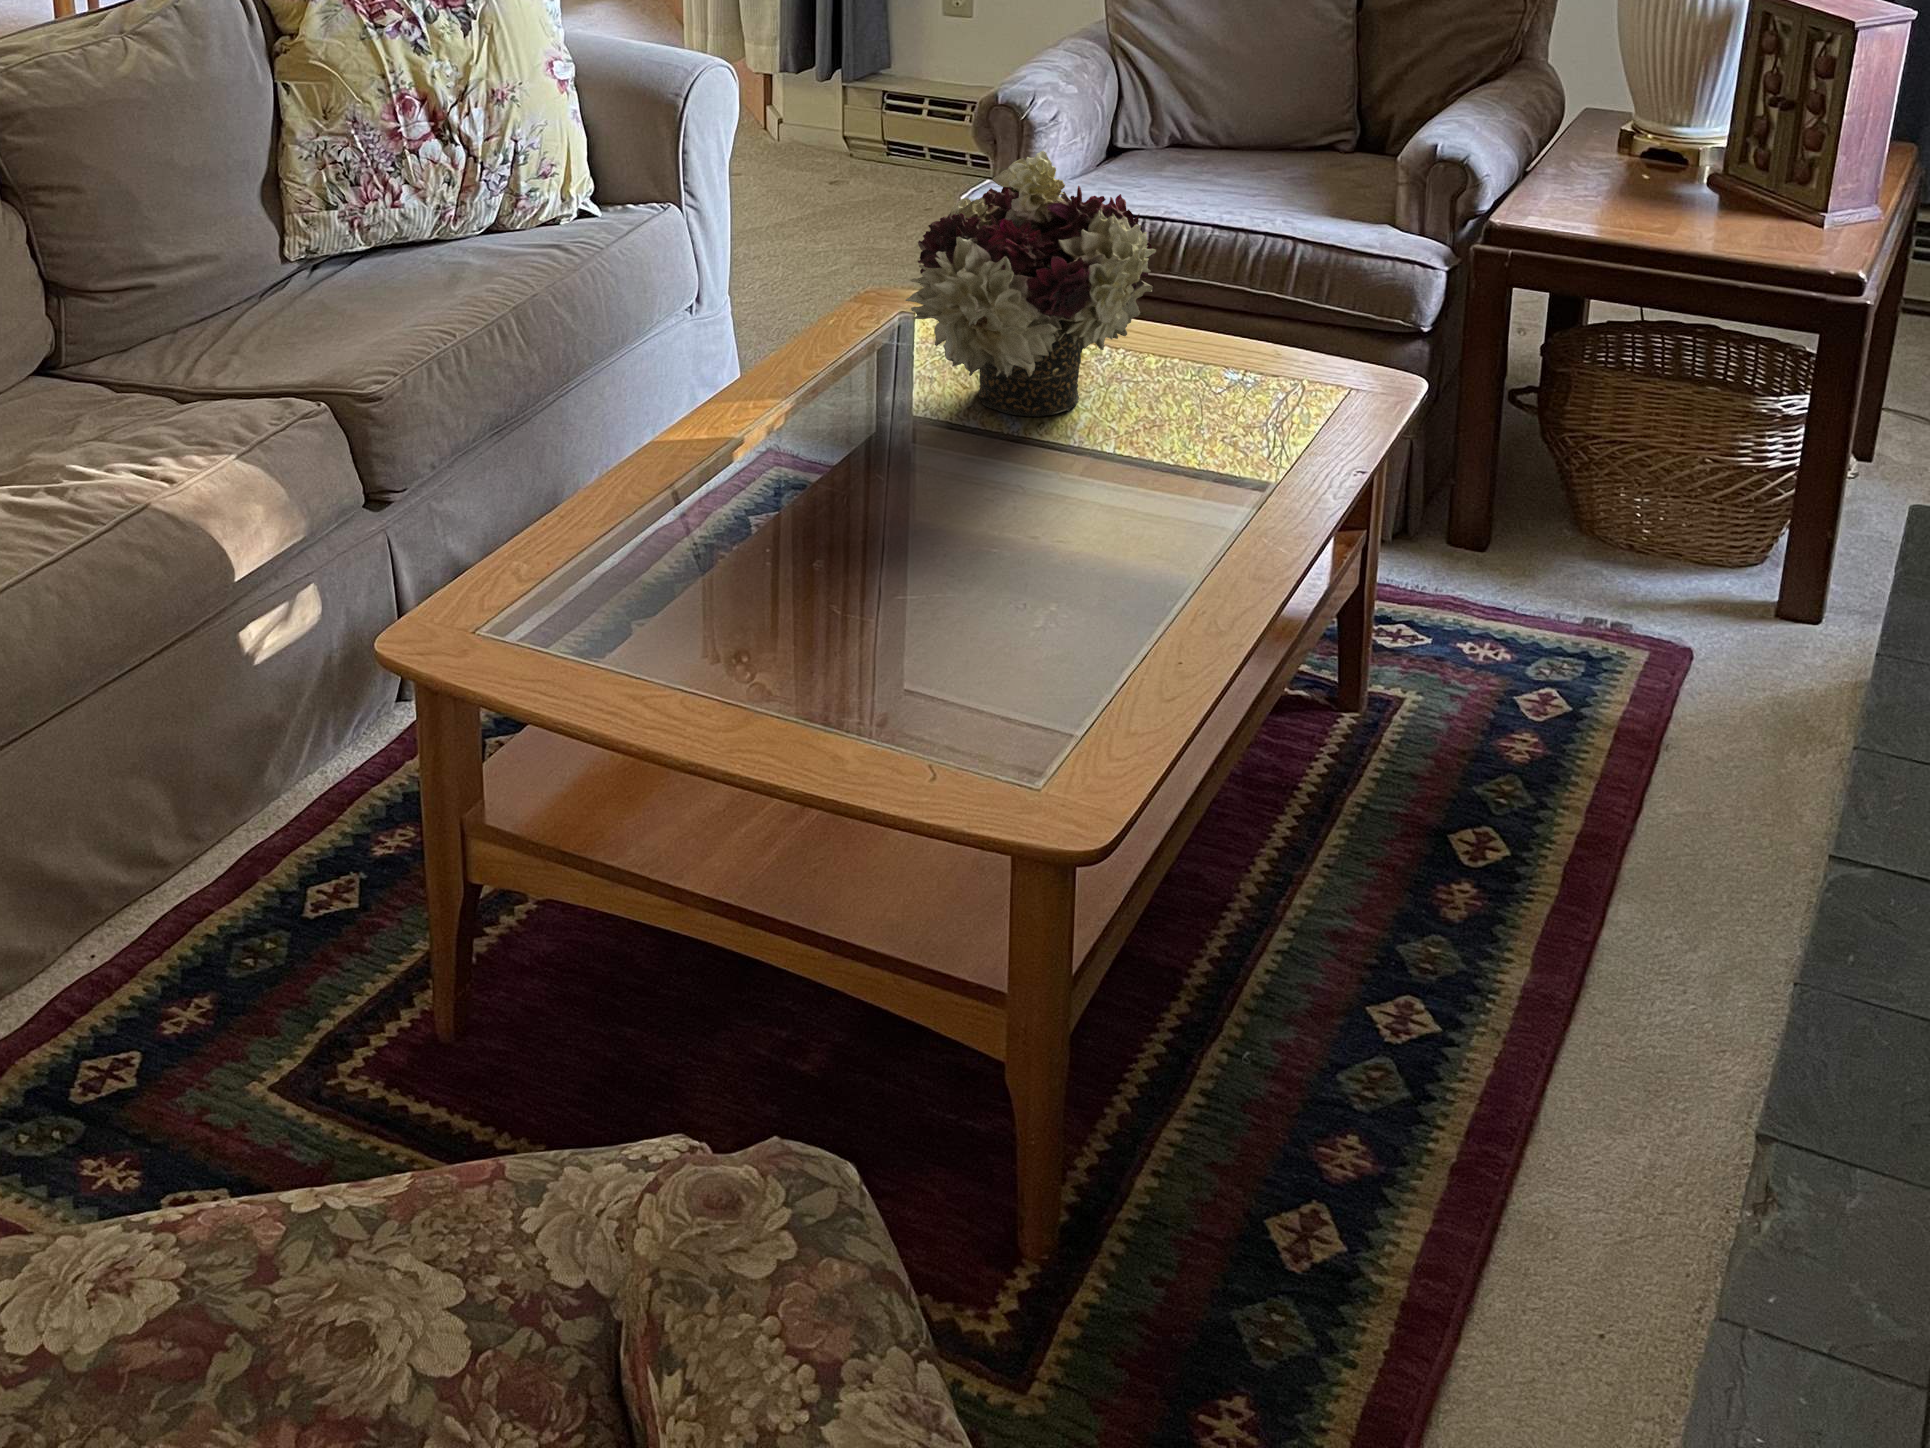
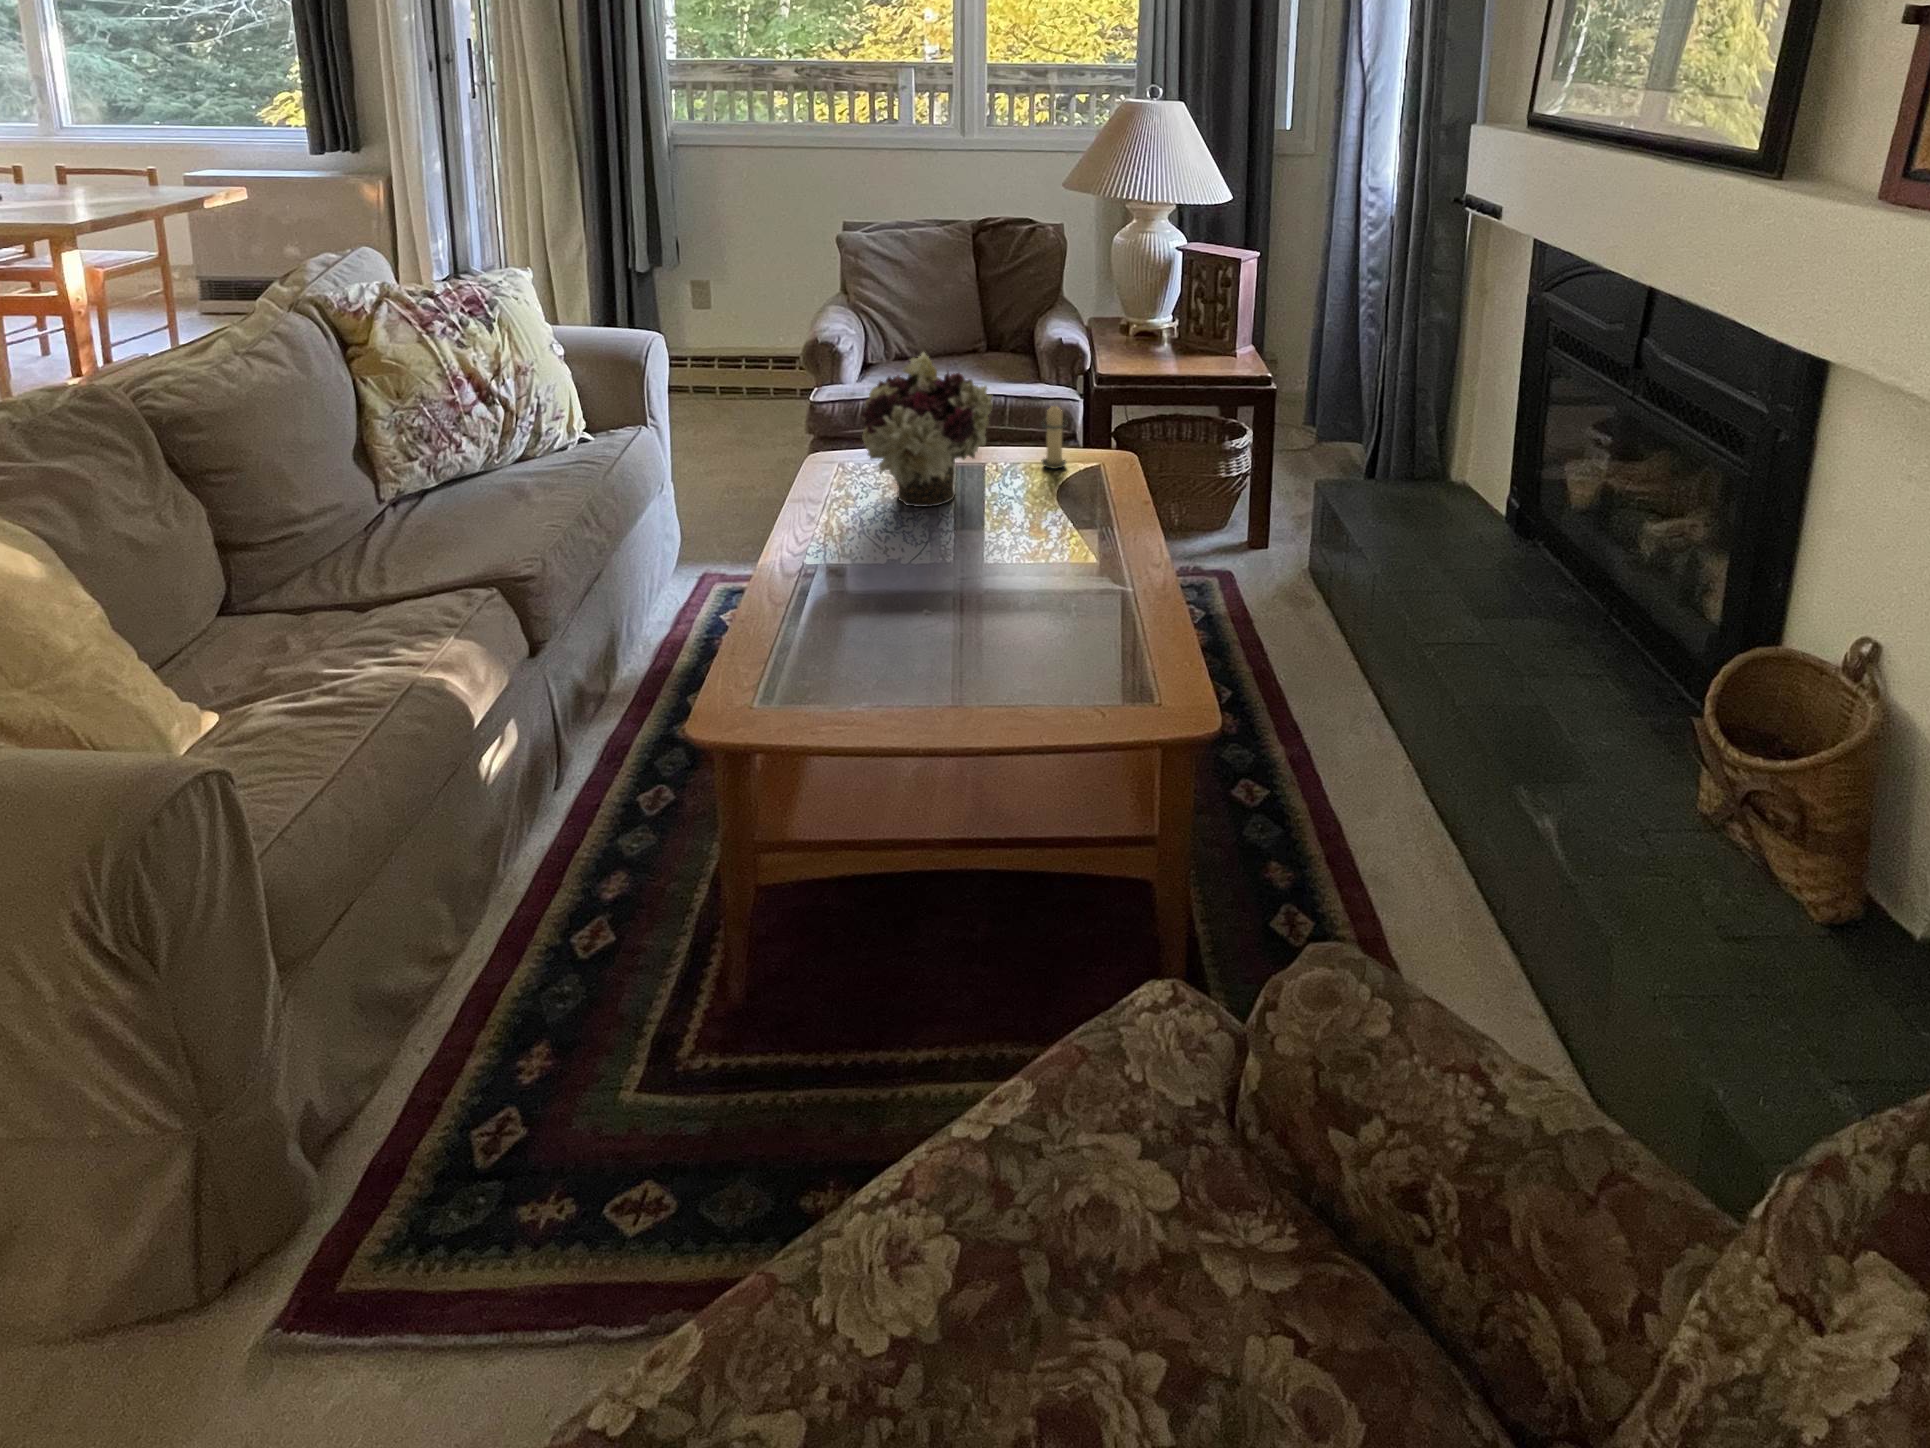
candle: none [1265,274,1332,398] -> present [1041,406,1067,469]

